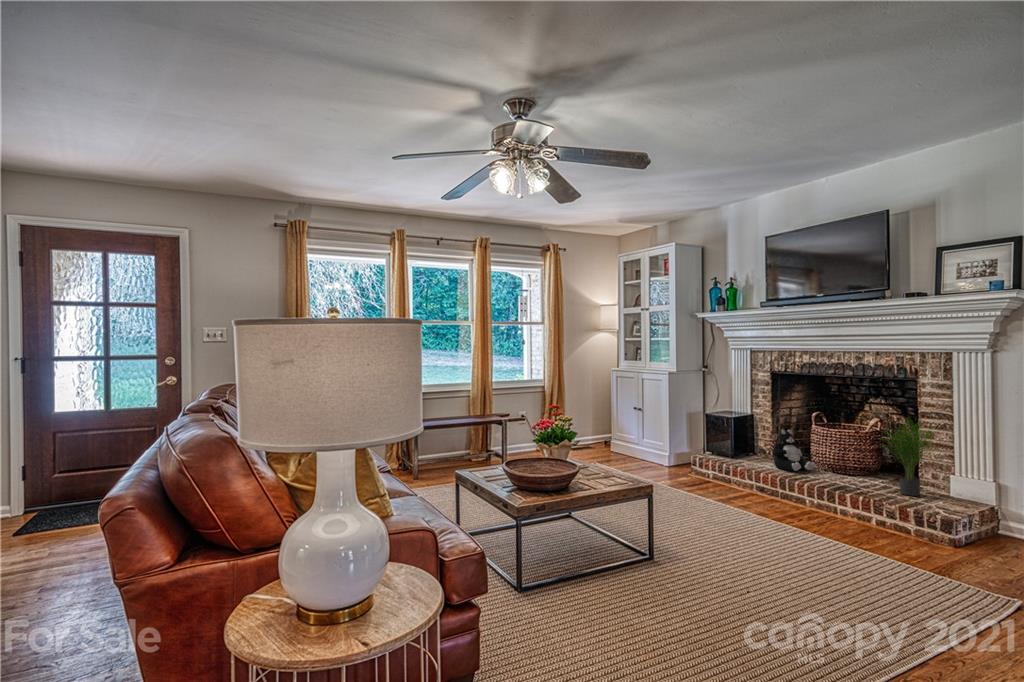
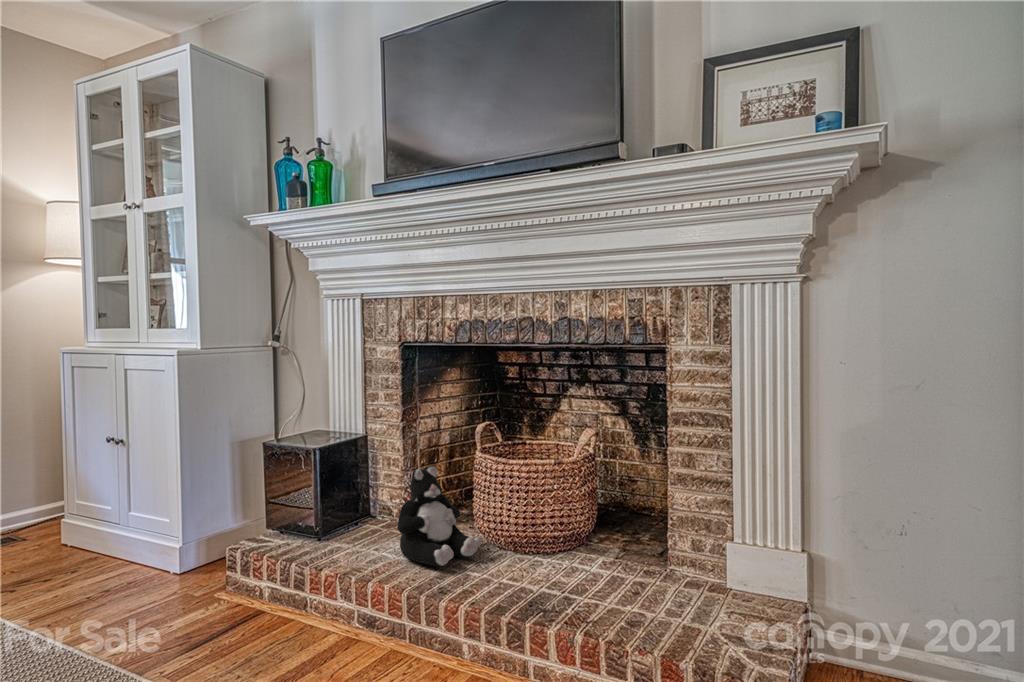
potted plant: present [885,421,932,496] -> none [599,424,717,606]

